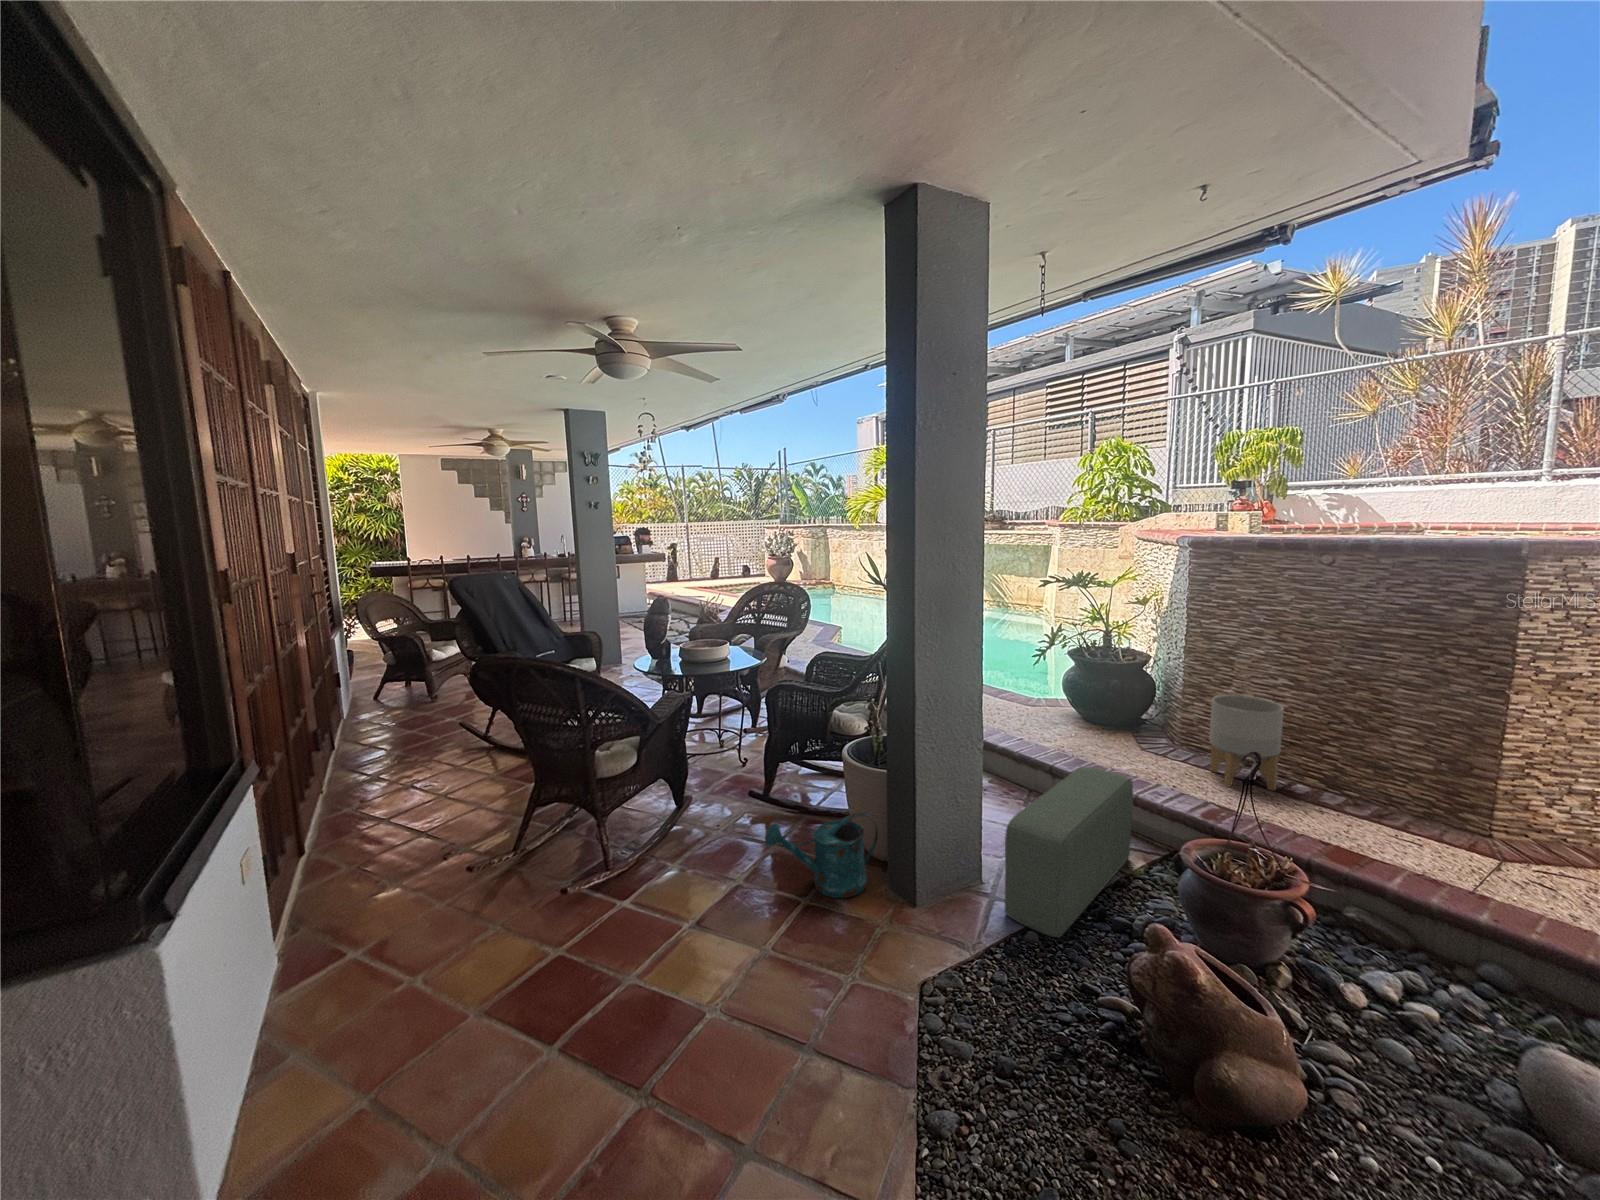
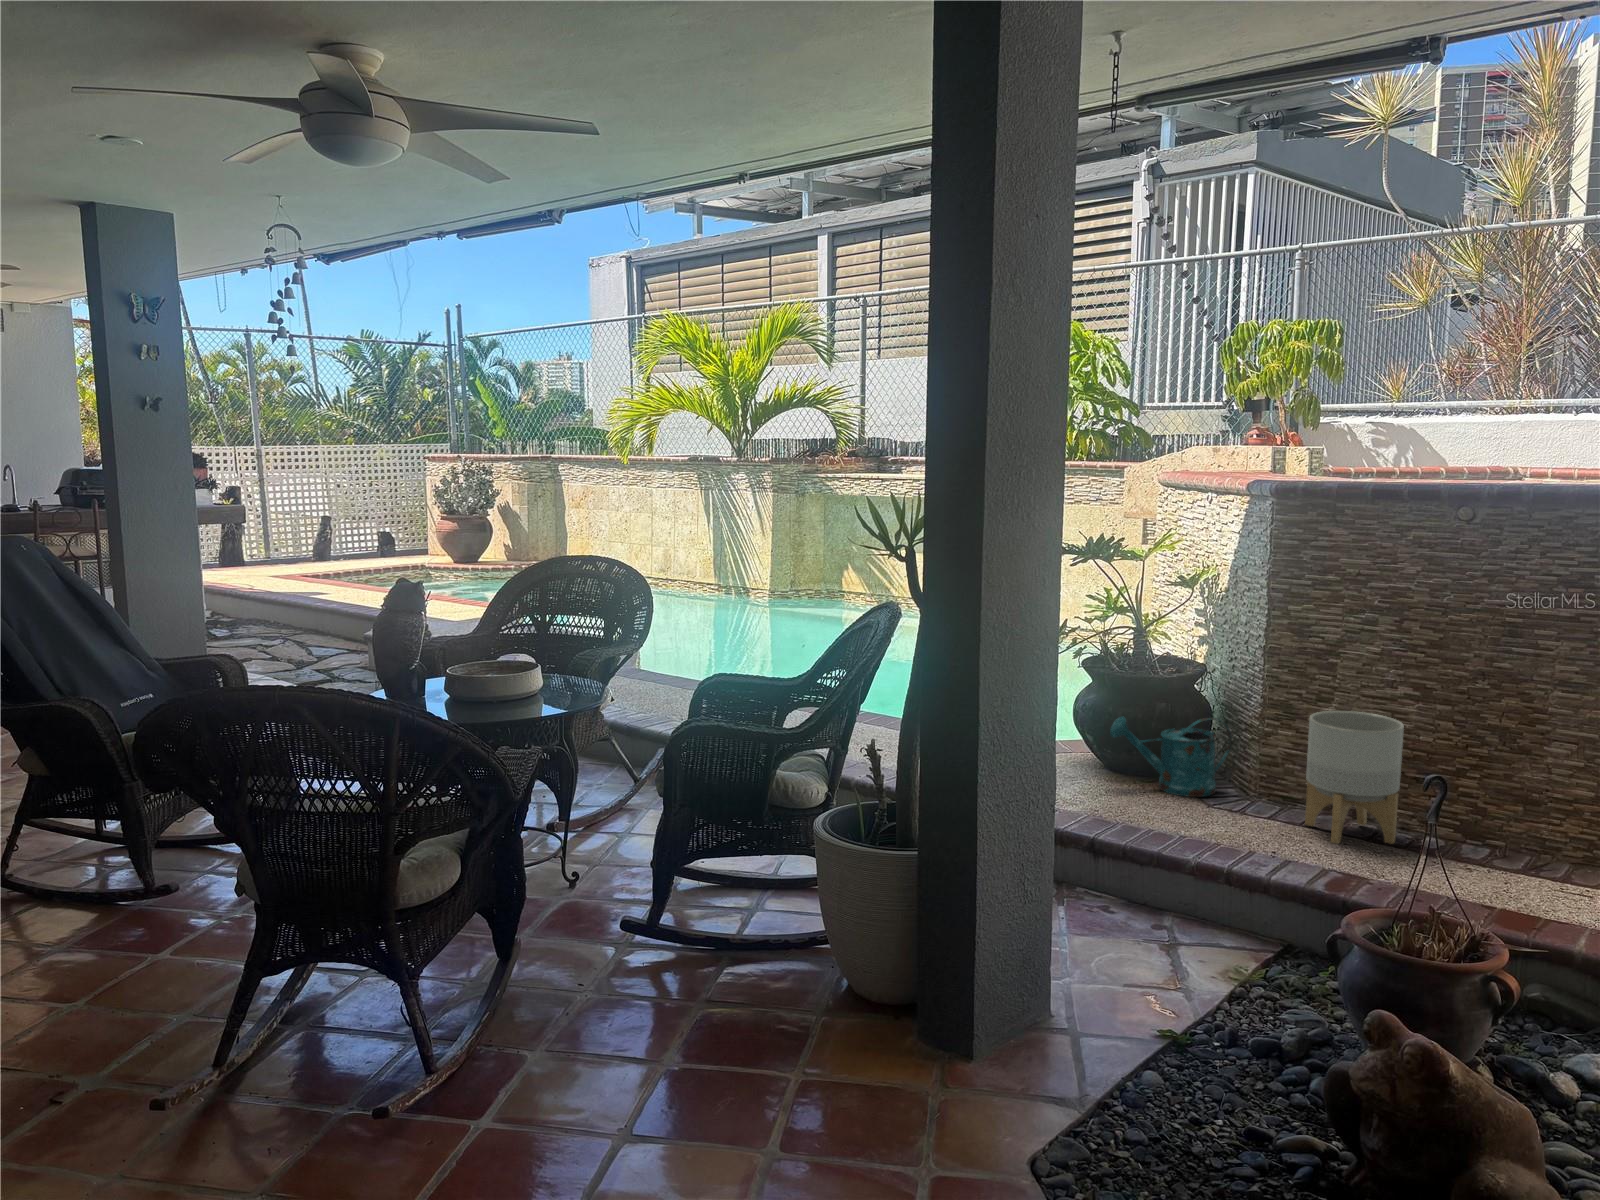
pouf: present [1005,767,1133,938] -> none [1106,826,1246,1075]
watering can: present [765,812,878,898] -> present [1110,717,1232,797]

